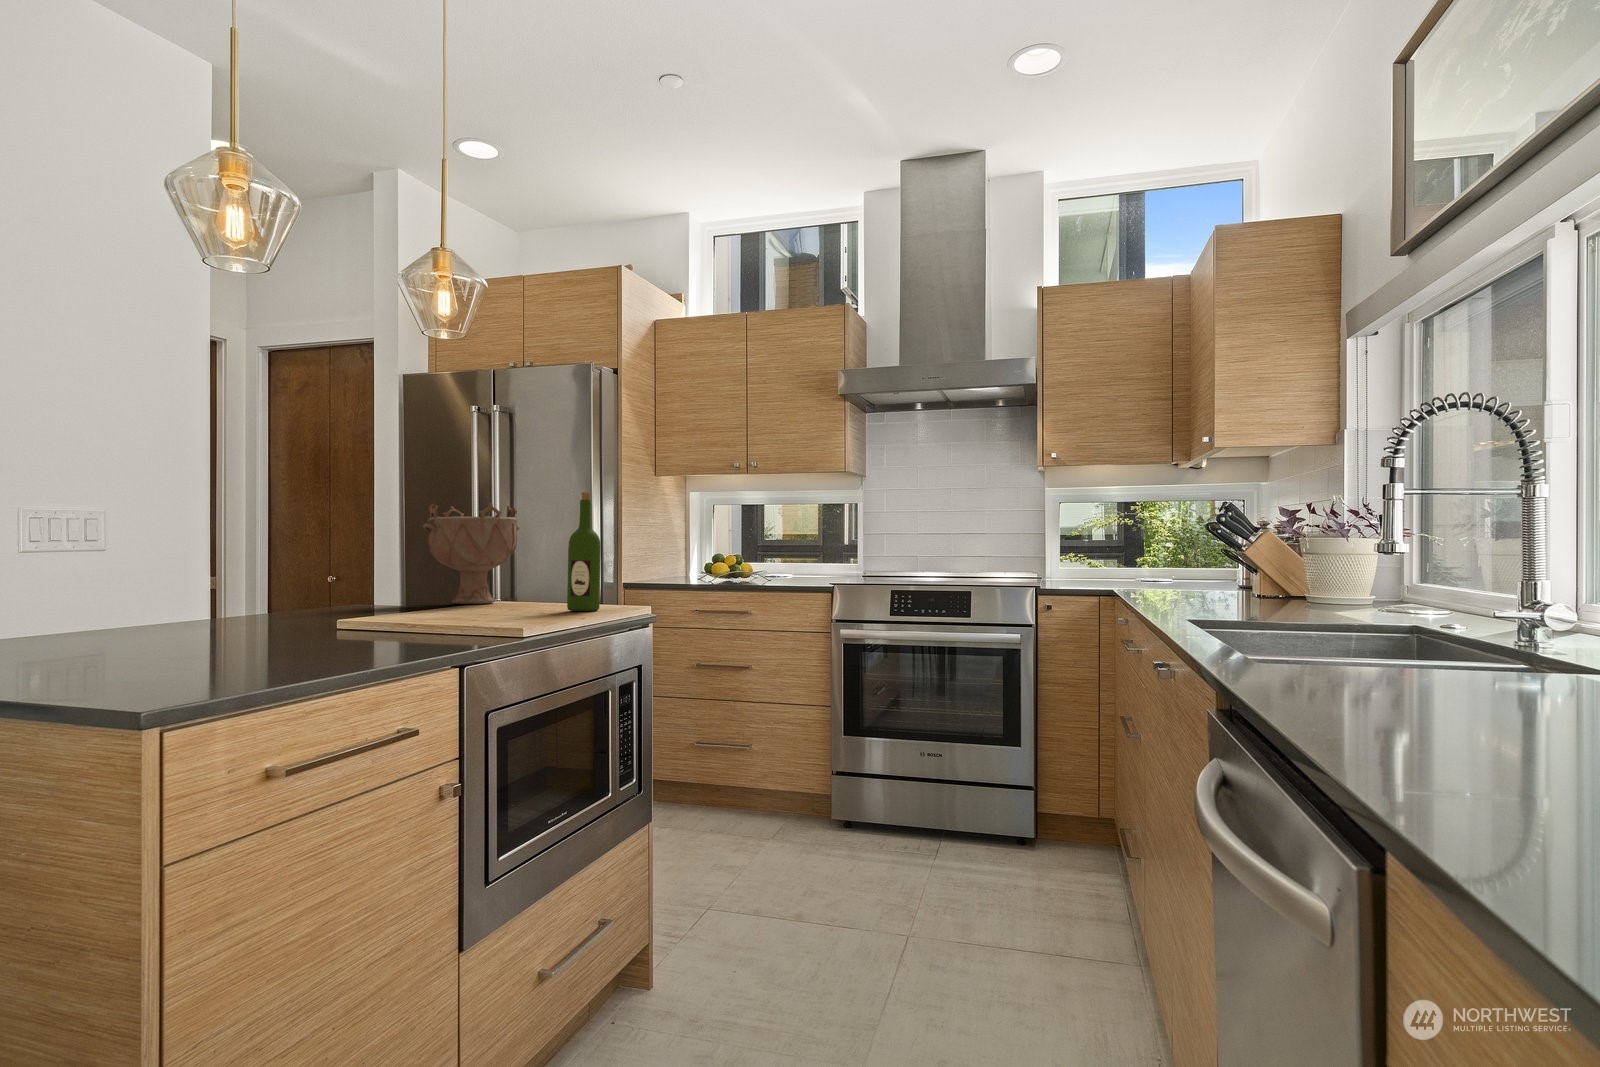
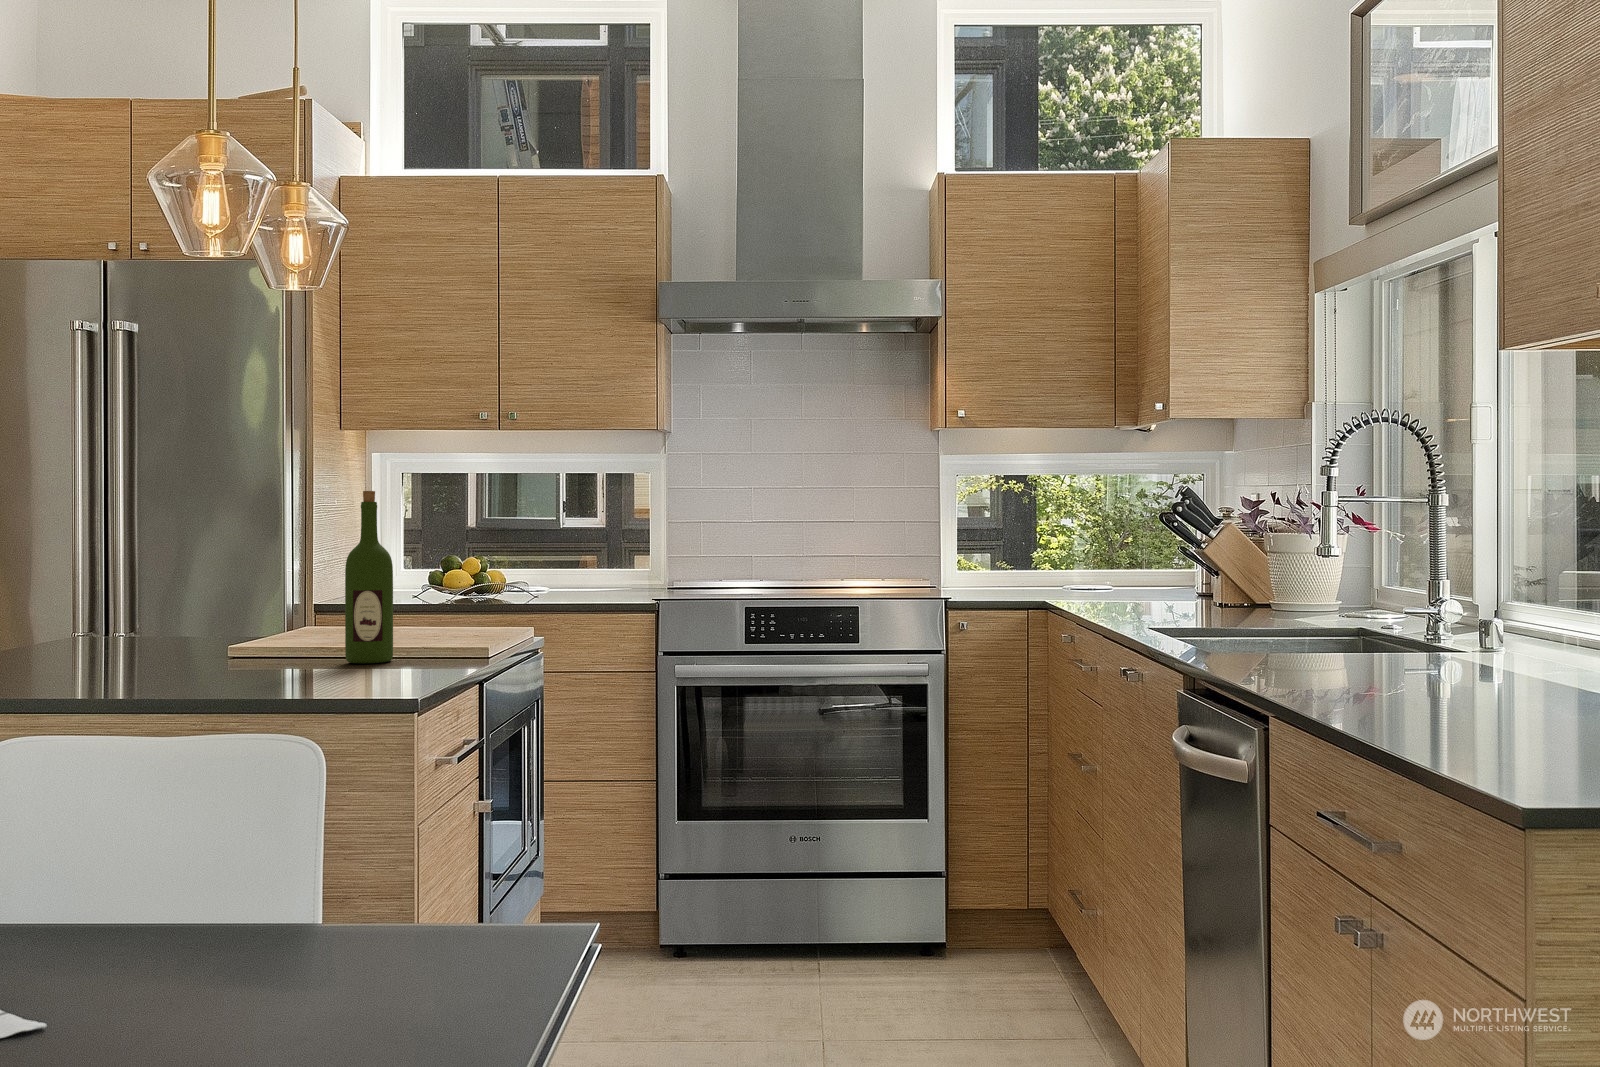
decorative bowl: present [423,503,520,604] -> none [71,500,217,656]

